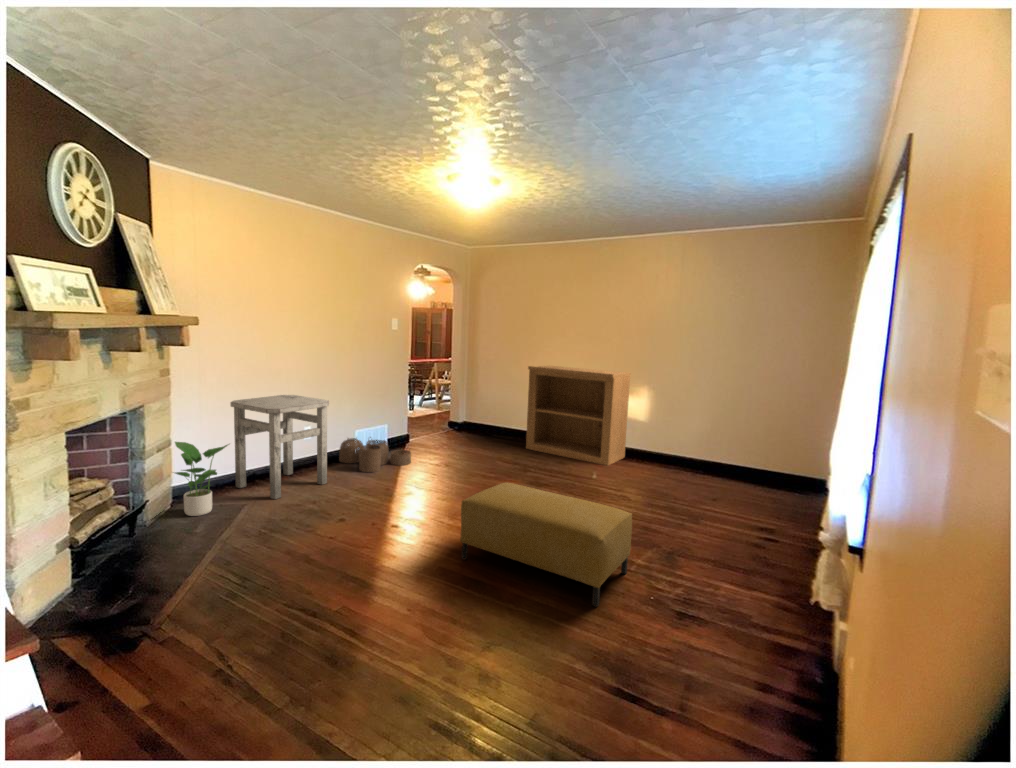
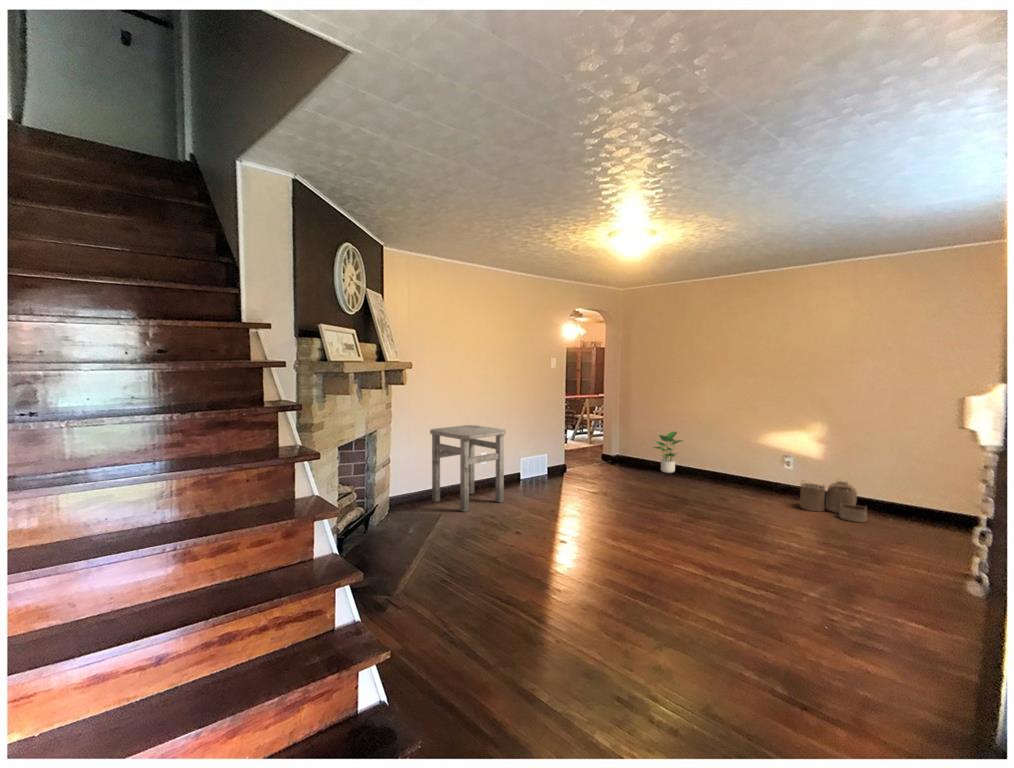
bookshelf: present [526,366,631,465] -> none [683,399,795,499]
woven basket: present [339,438,411,472] -> present [800,481,867,522]
potted plant: present [175,442,229,516] -> present [654,431,682,473]
ottoman: present [460,483,632,607] -> none [629,503,801,620]

